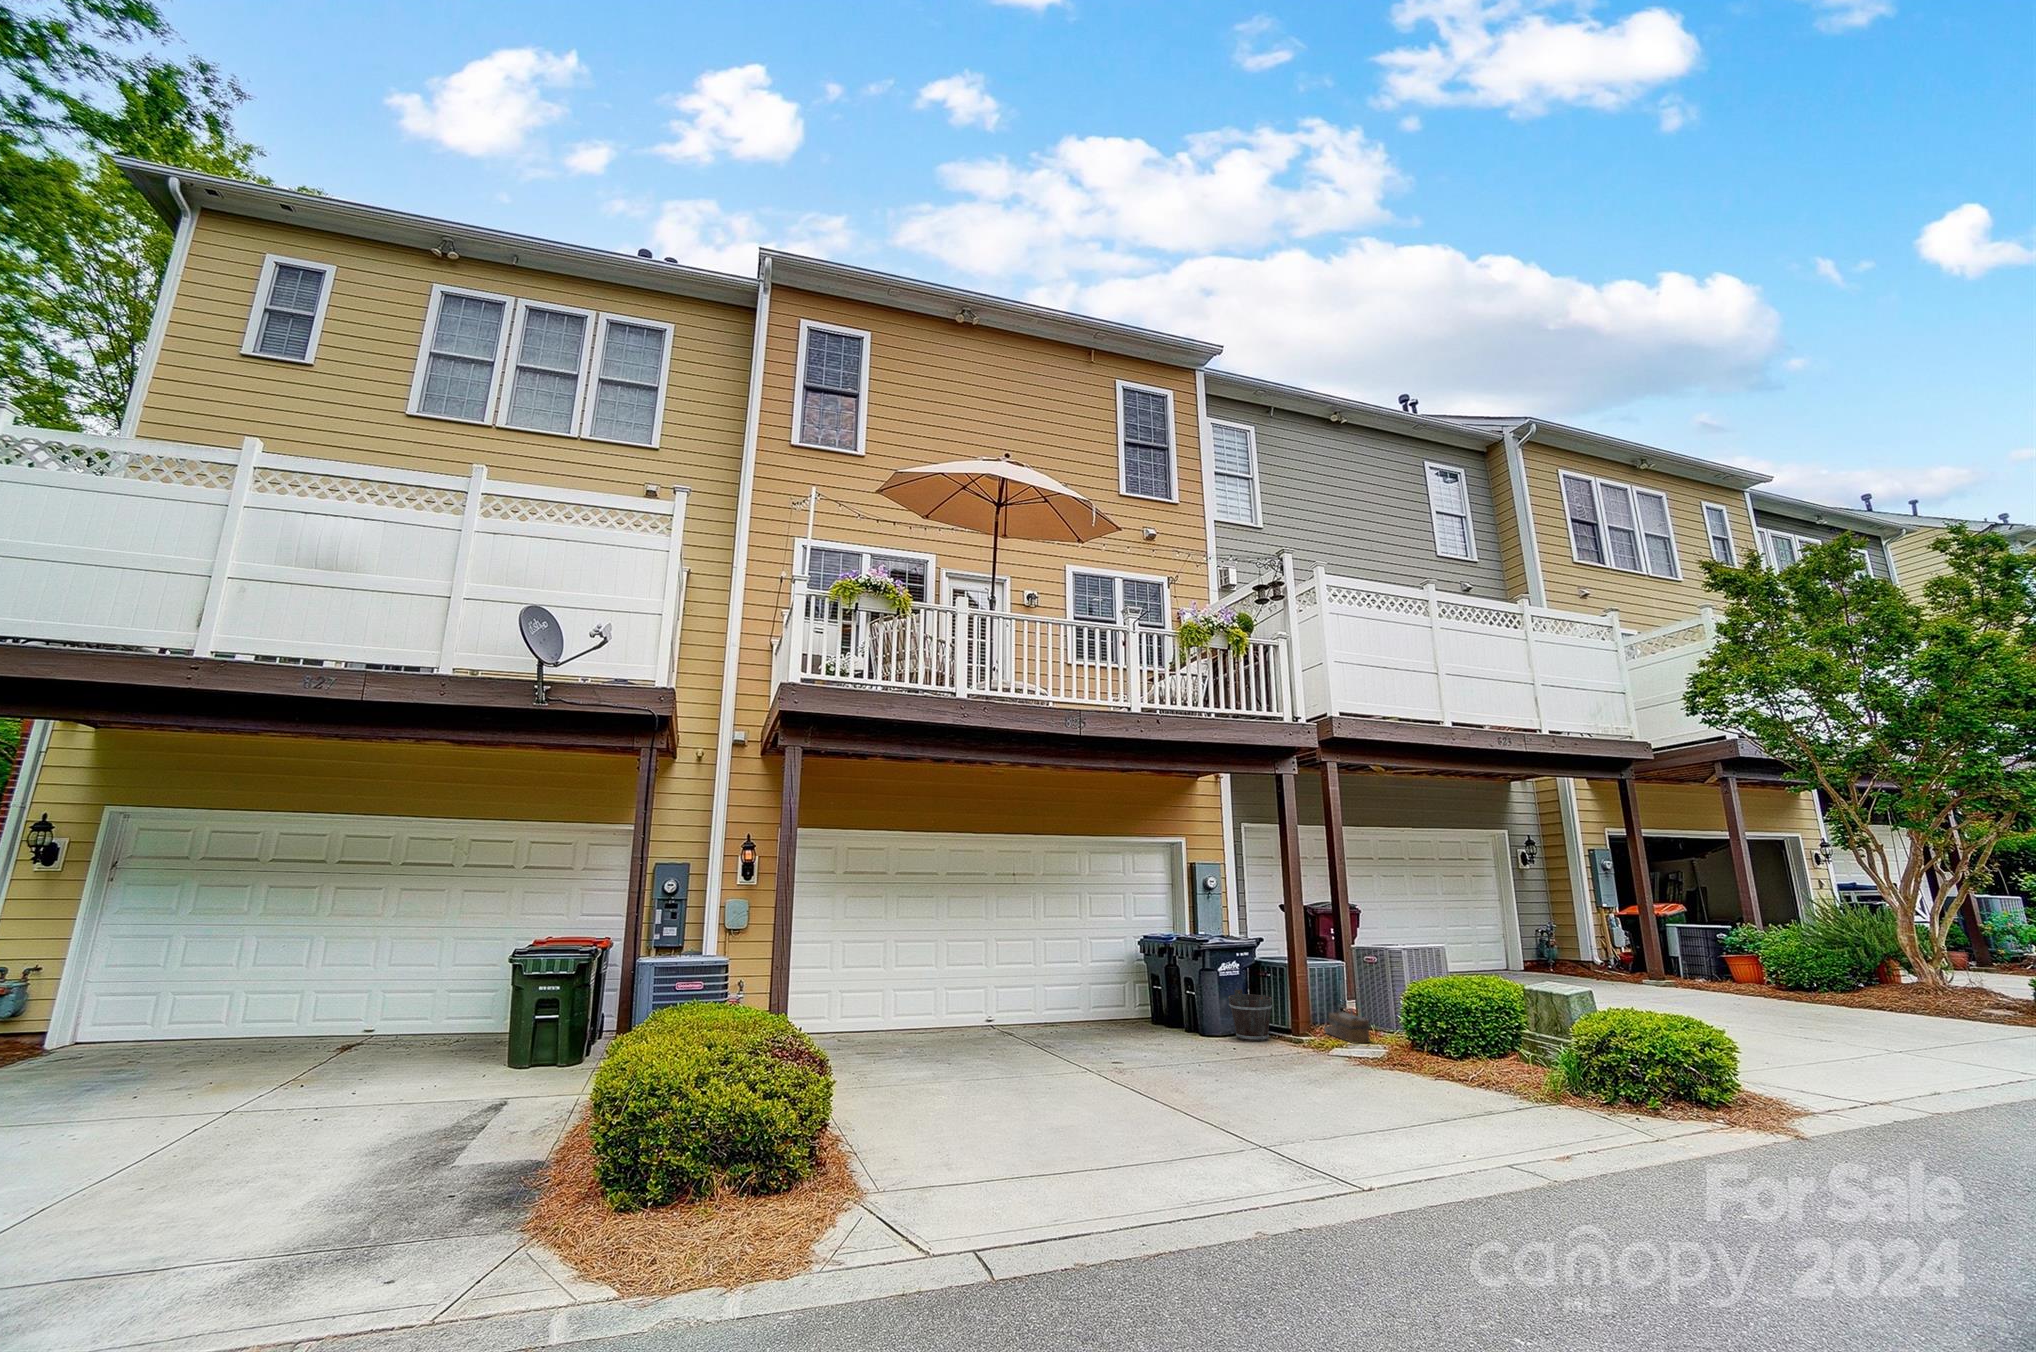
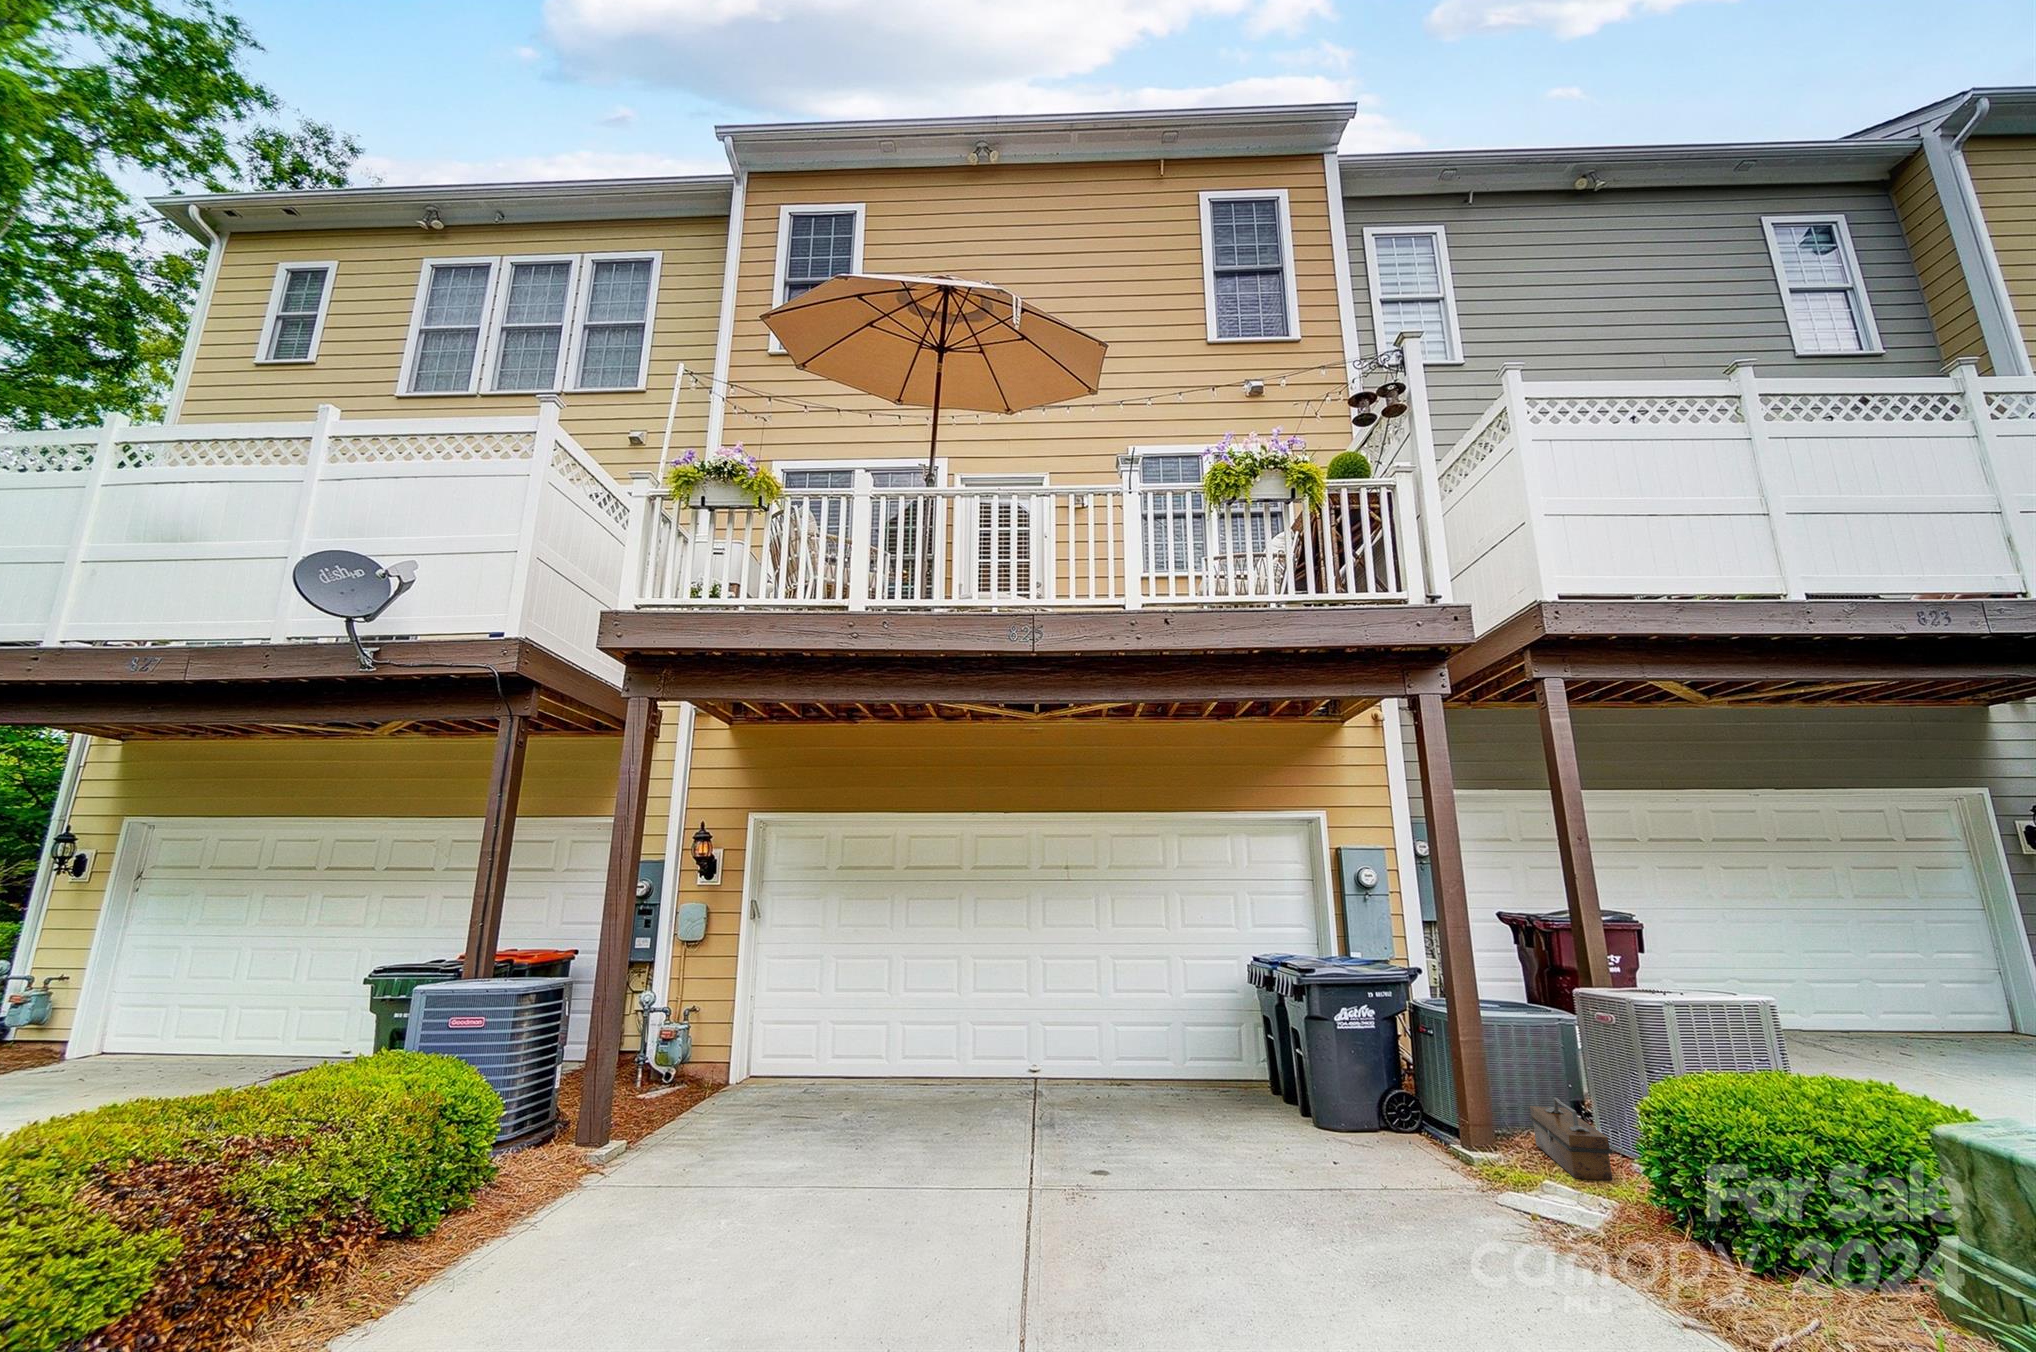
bucket: present [1228,989,1272,1041] -> none [1344,1058,1420,1153]

